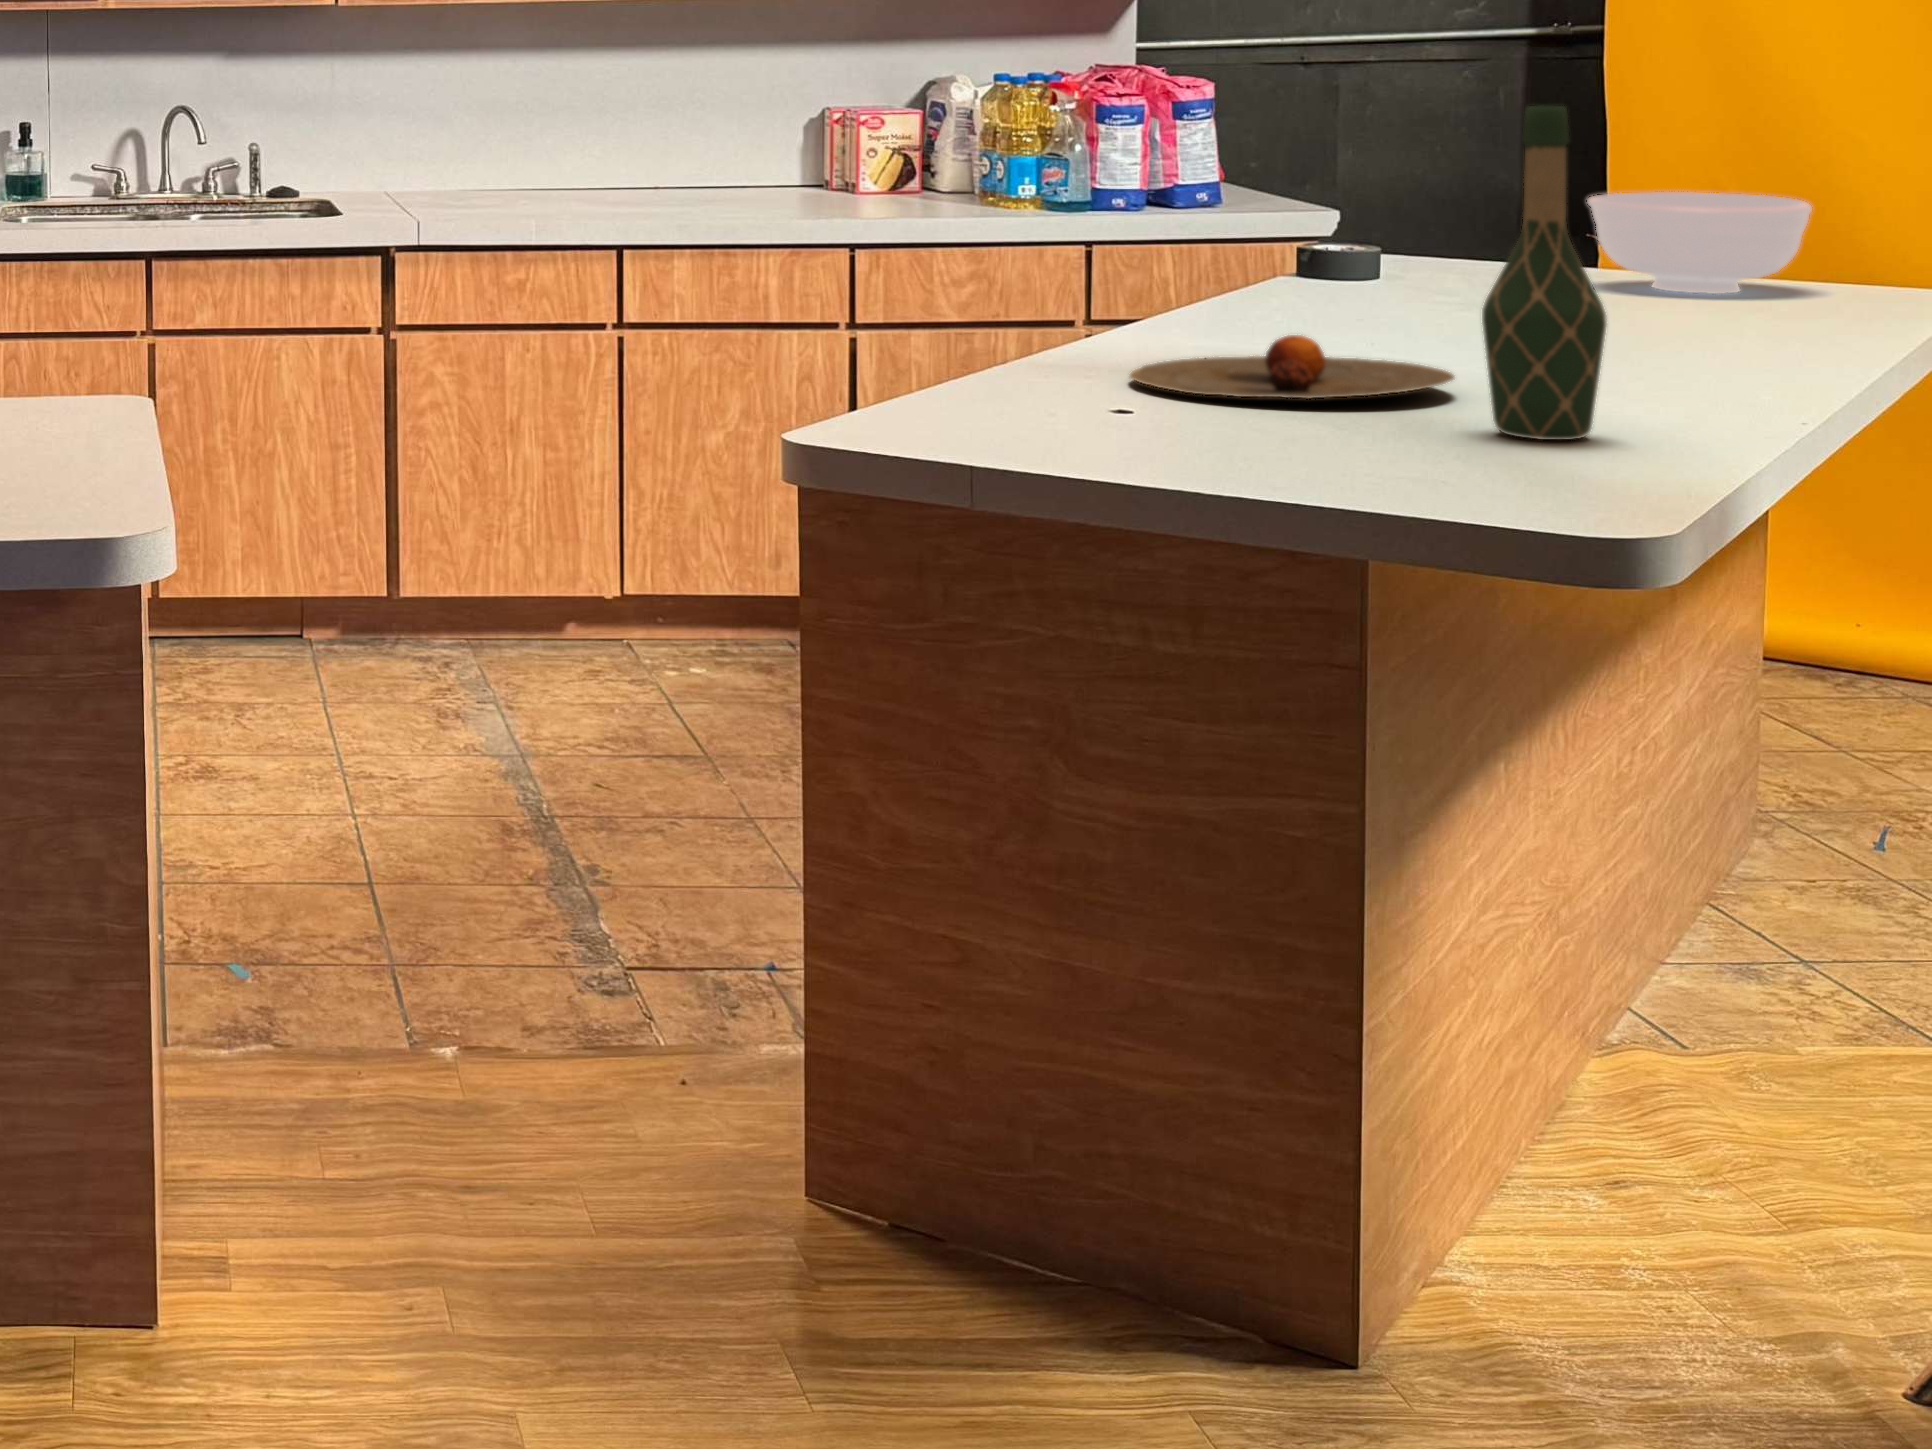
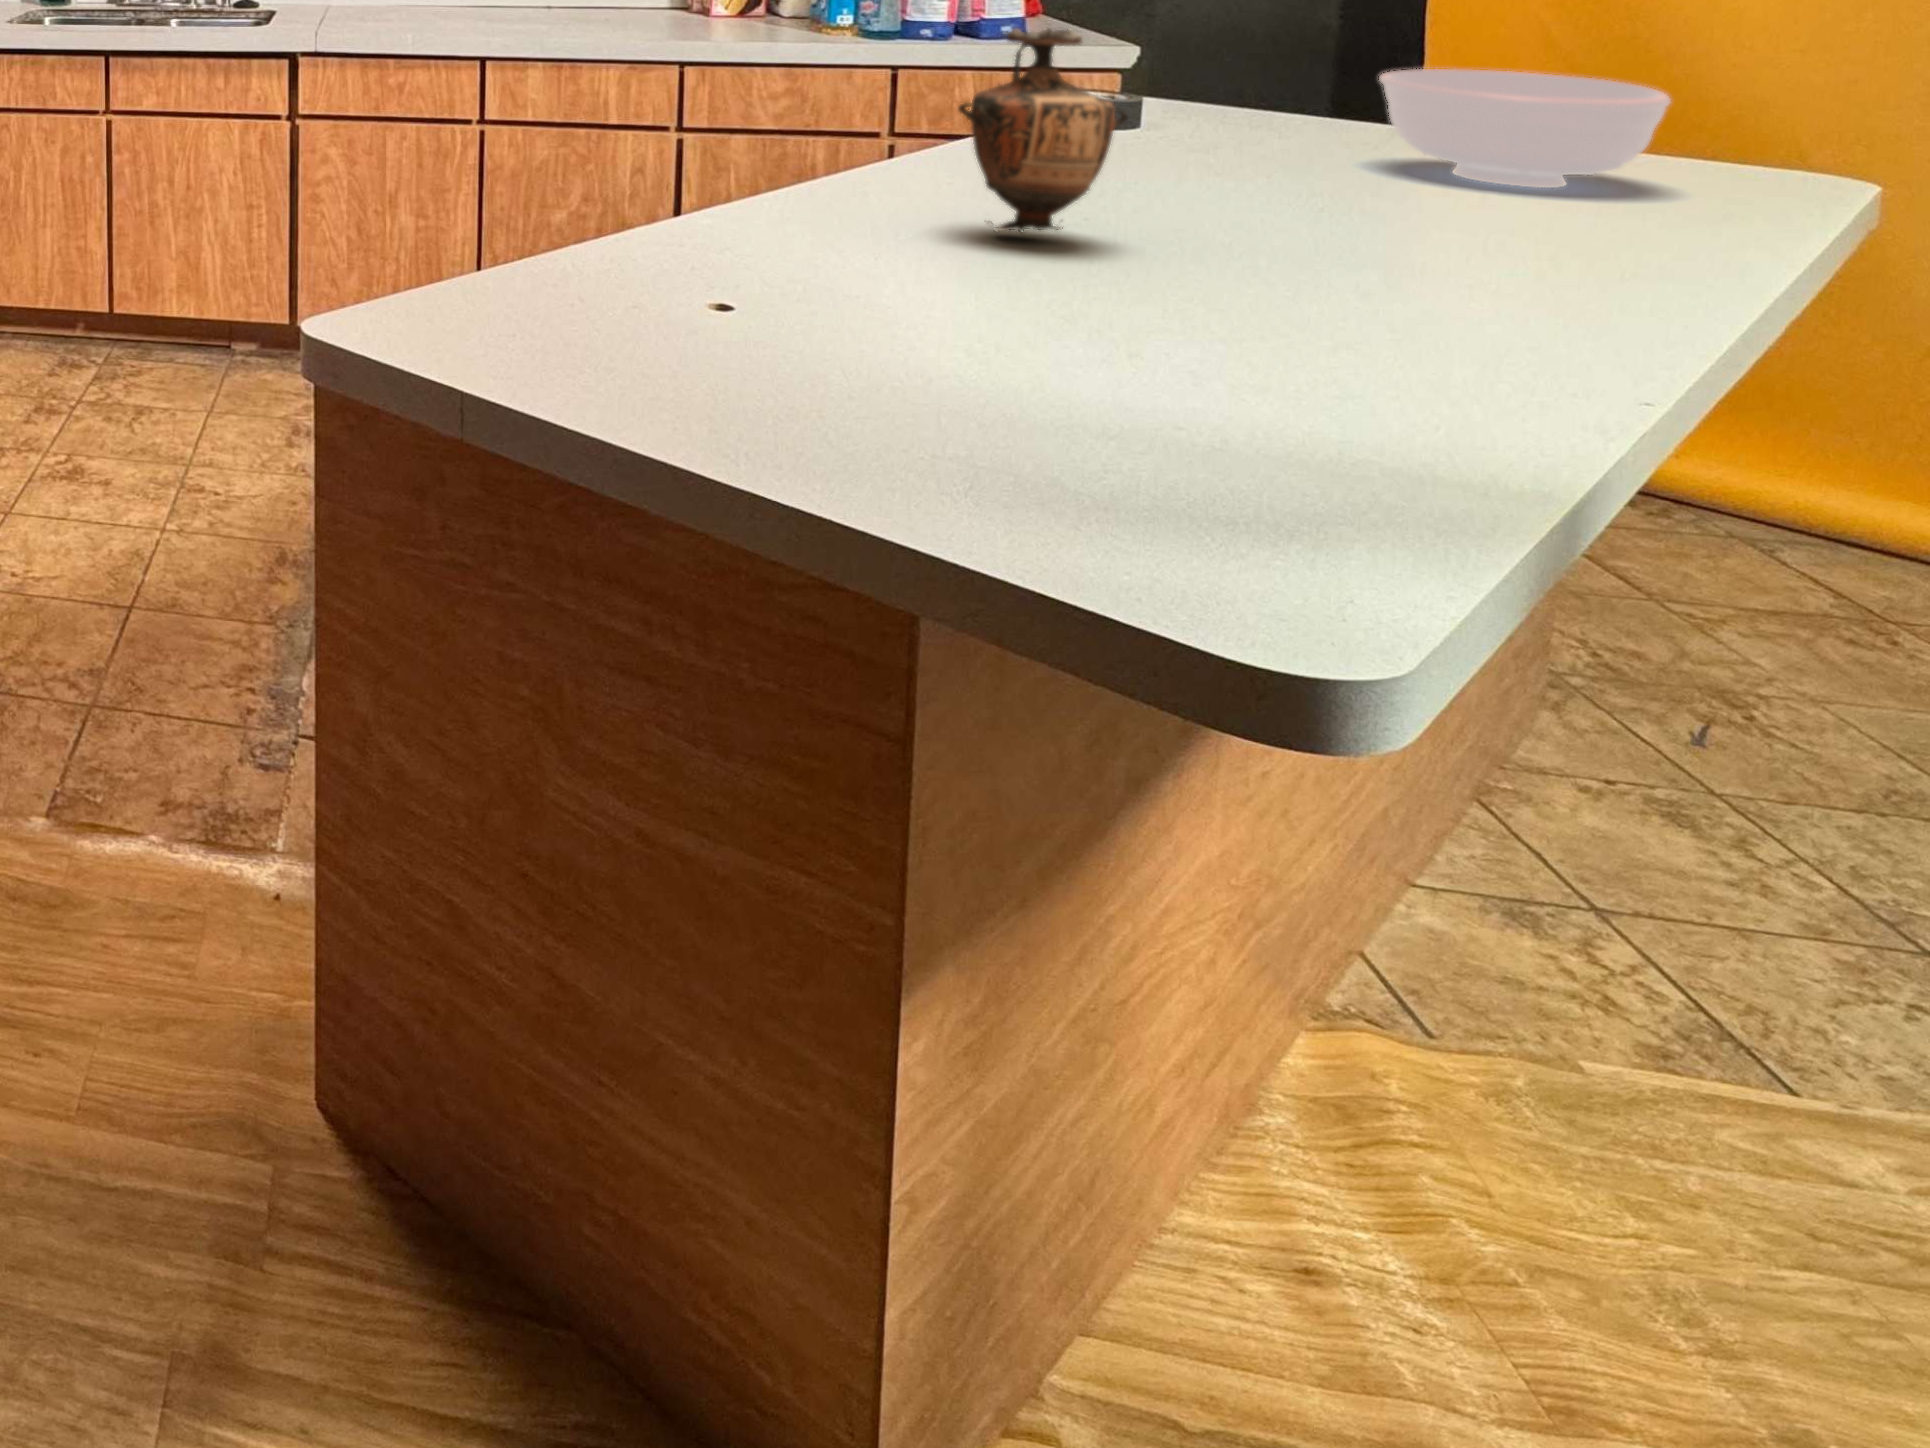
wine bottle: present [1482,106,1607,440] -> none [1156,22,1354,505]
vase: none [1268,132,1408,337] -> present [959,28,1128,232]
plate: present [1130,335,1454,399] -> none [728,265,1140,373]

